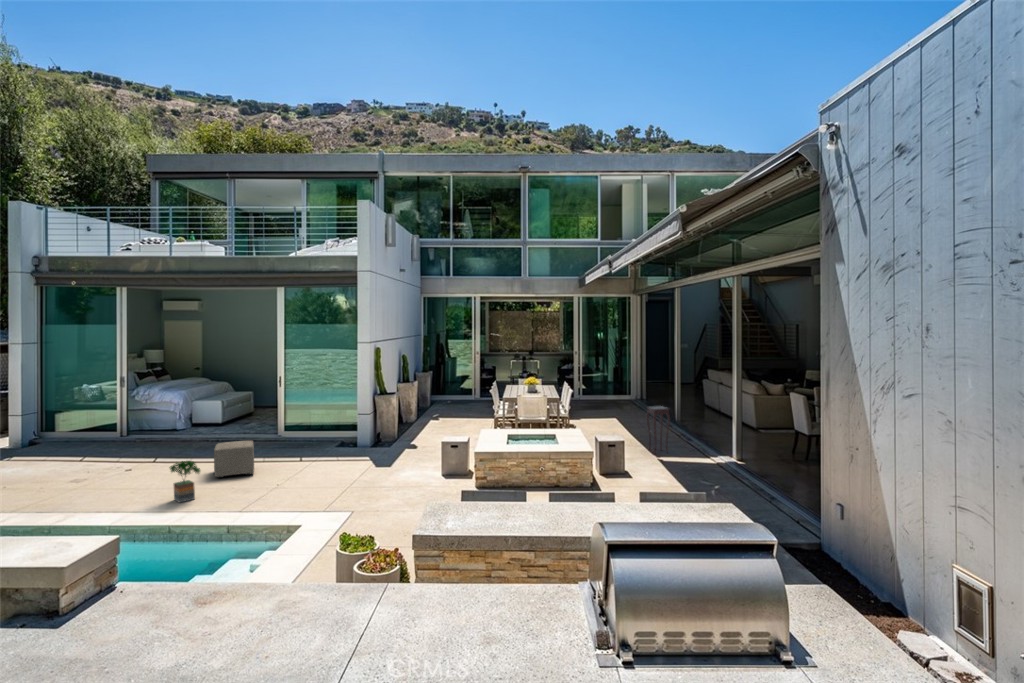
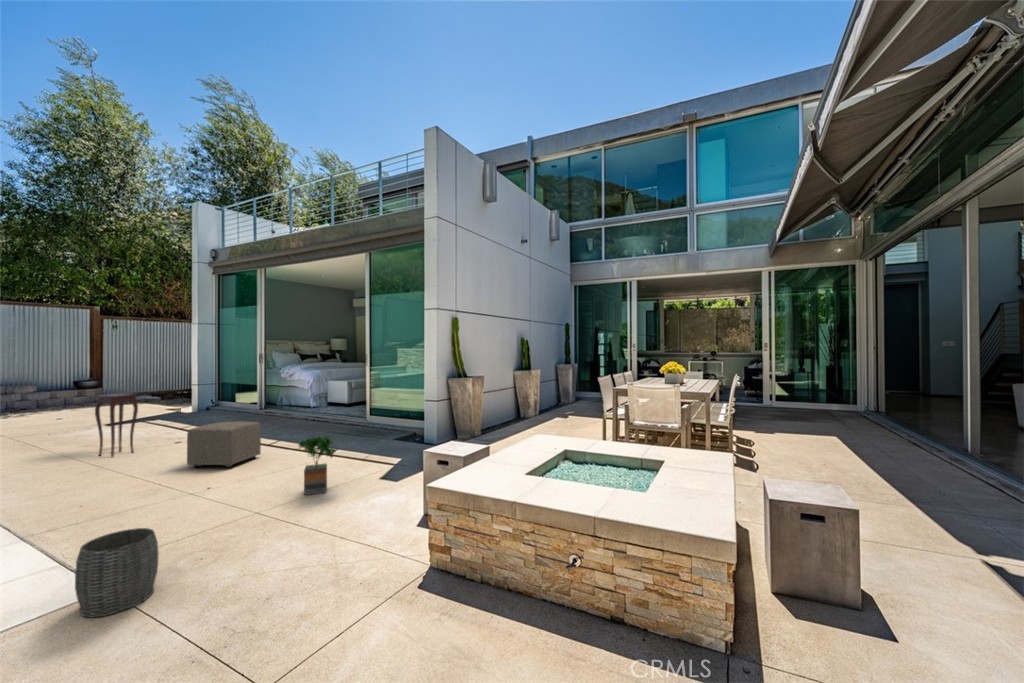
side table: present [646,406,670,452] -> present [95,394,138,457]
potted tree: present [169,461,200,503] -> present [299,437,336,495]
woven basket: none [346,483,374,517] -> present [75,528,159,618]

